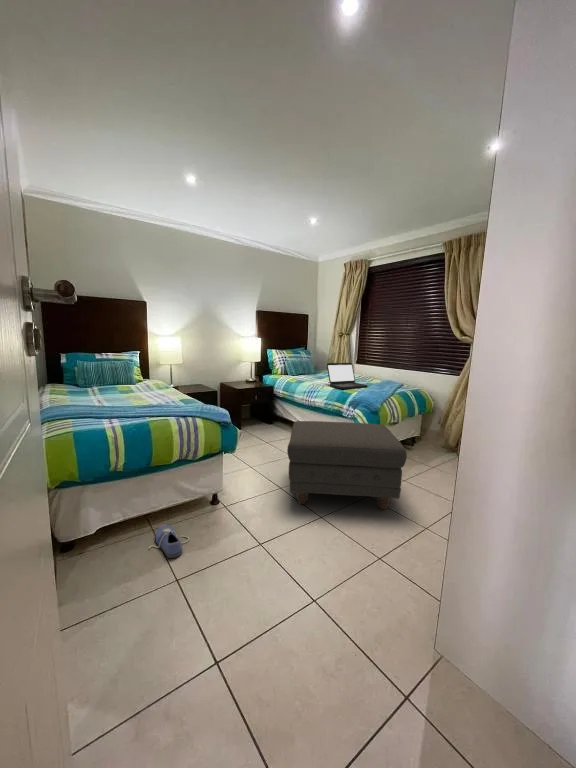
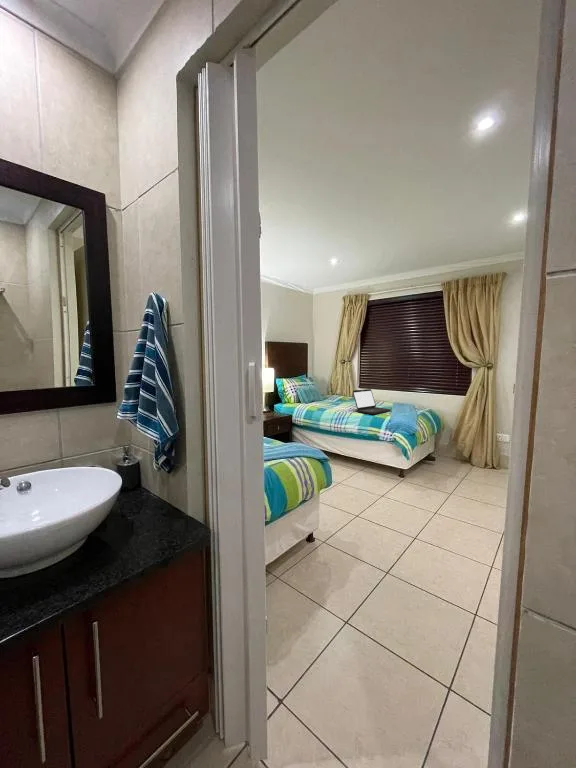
ottoman: present [287,421,407,509] -> none [354,446,481,531]
shoe: present [150,525,189,558] -> none [277,573,321,608]

